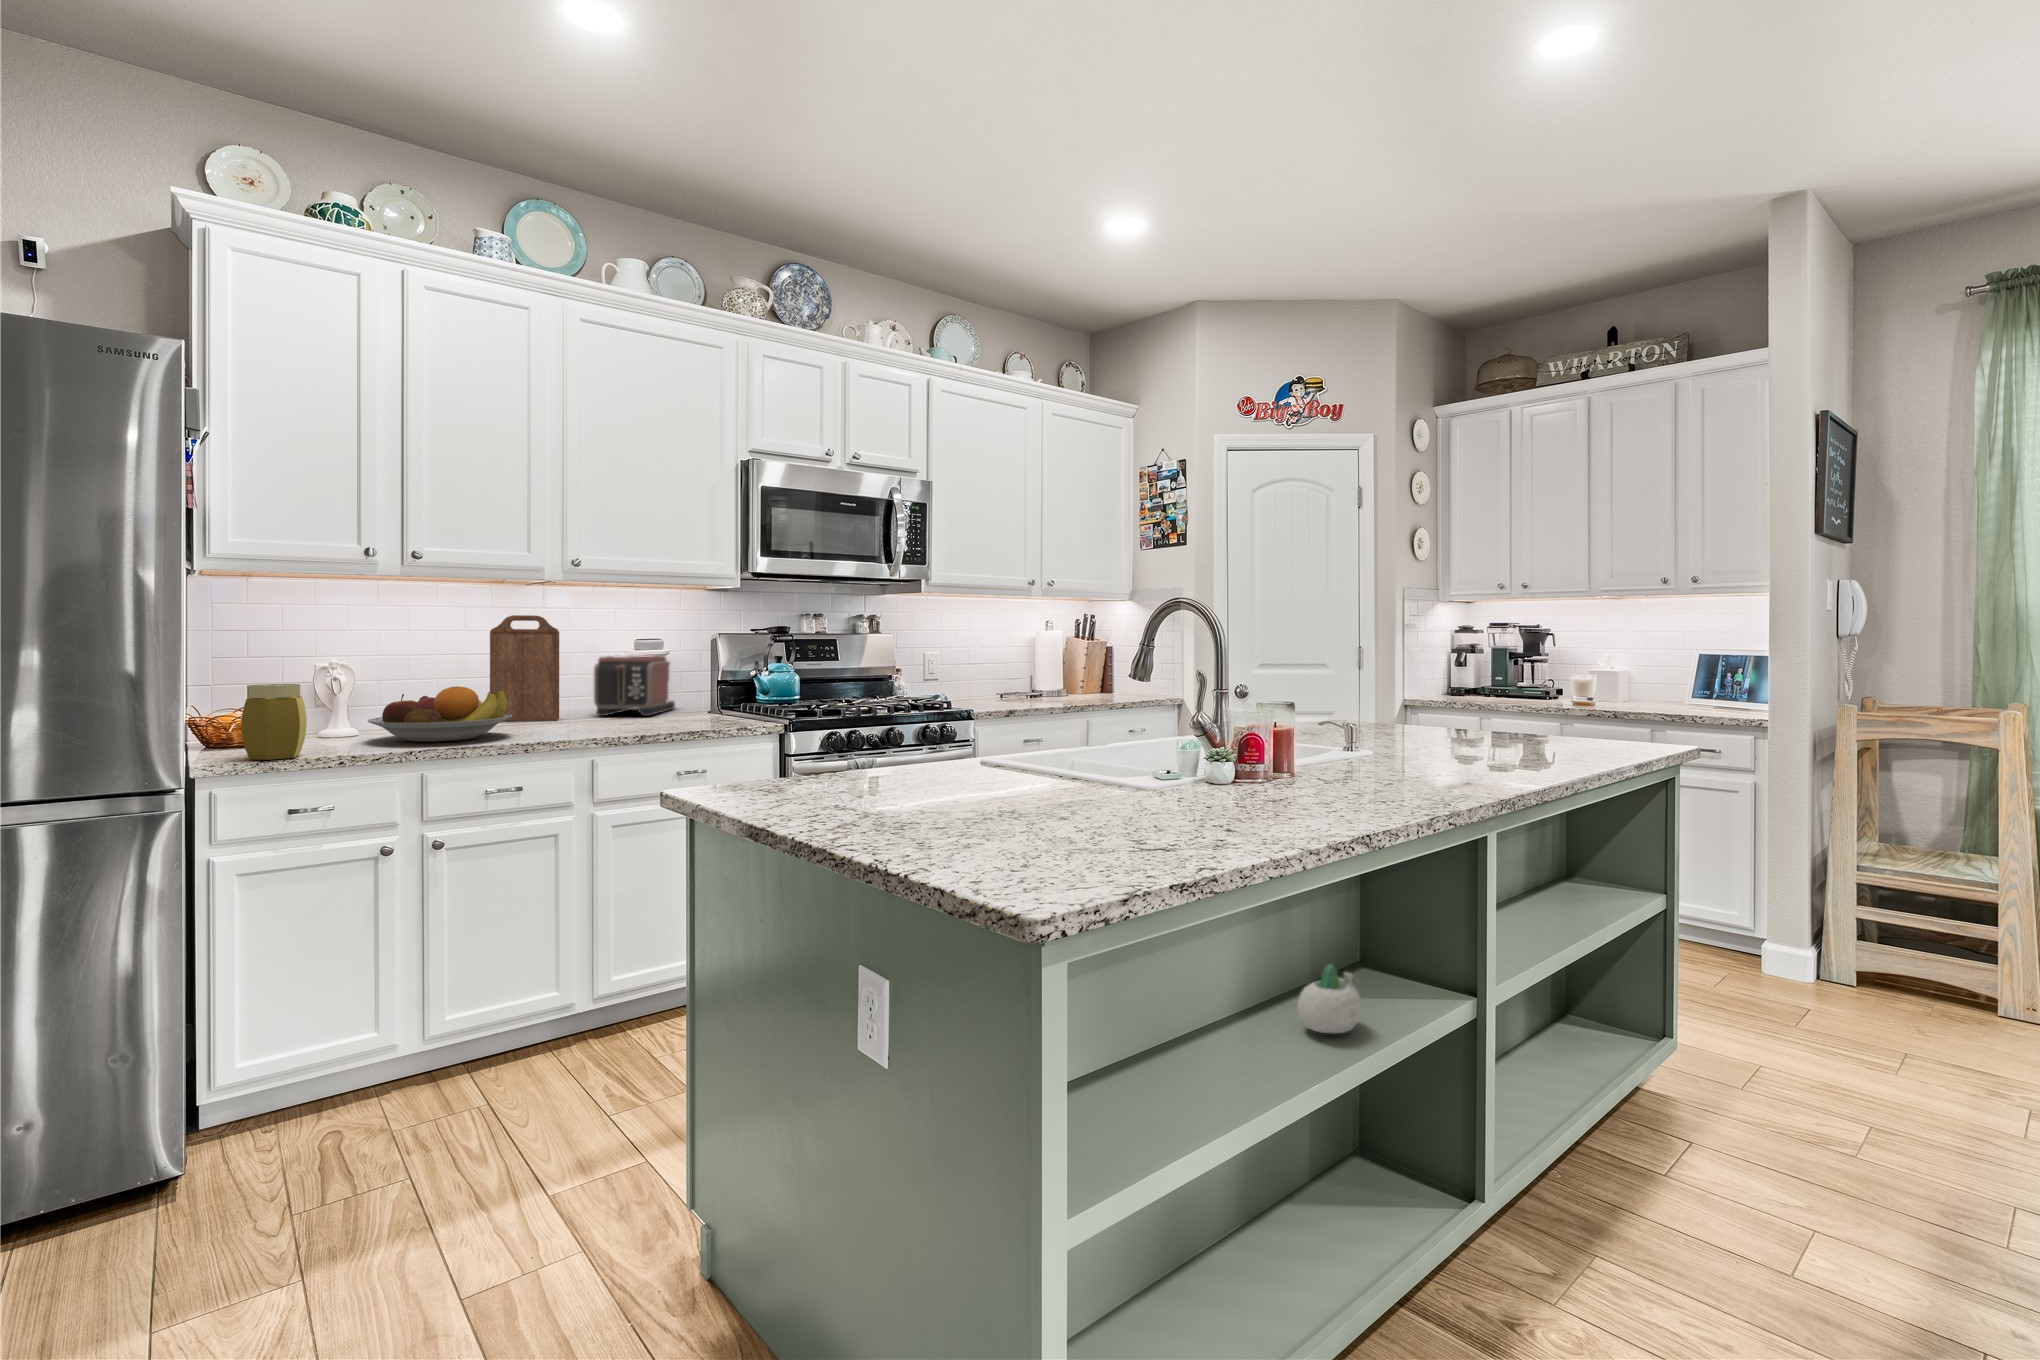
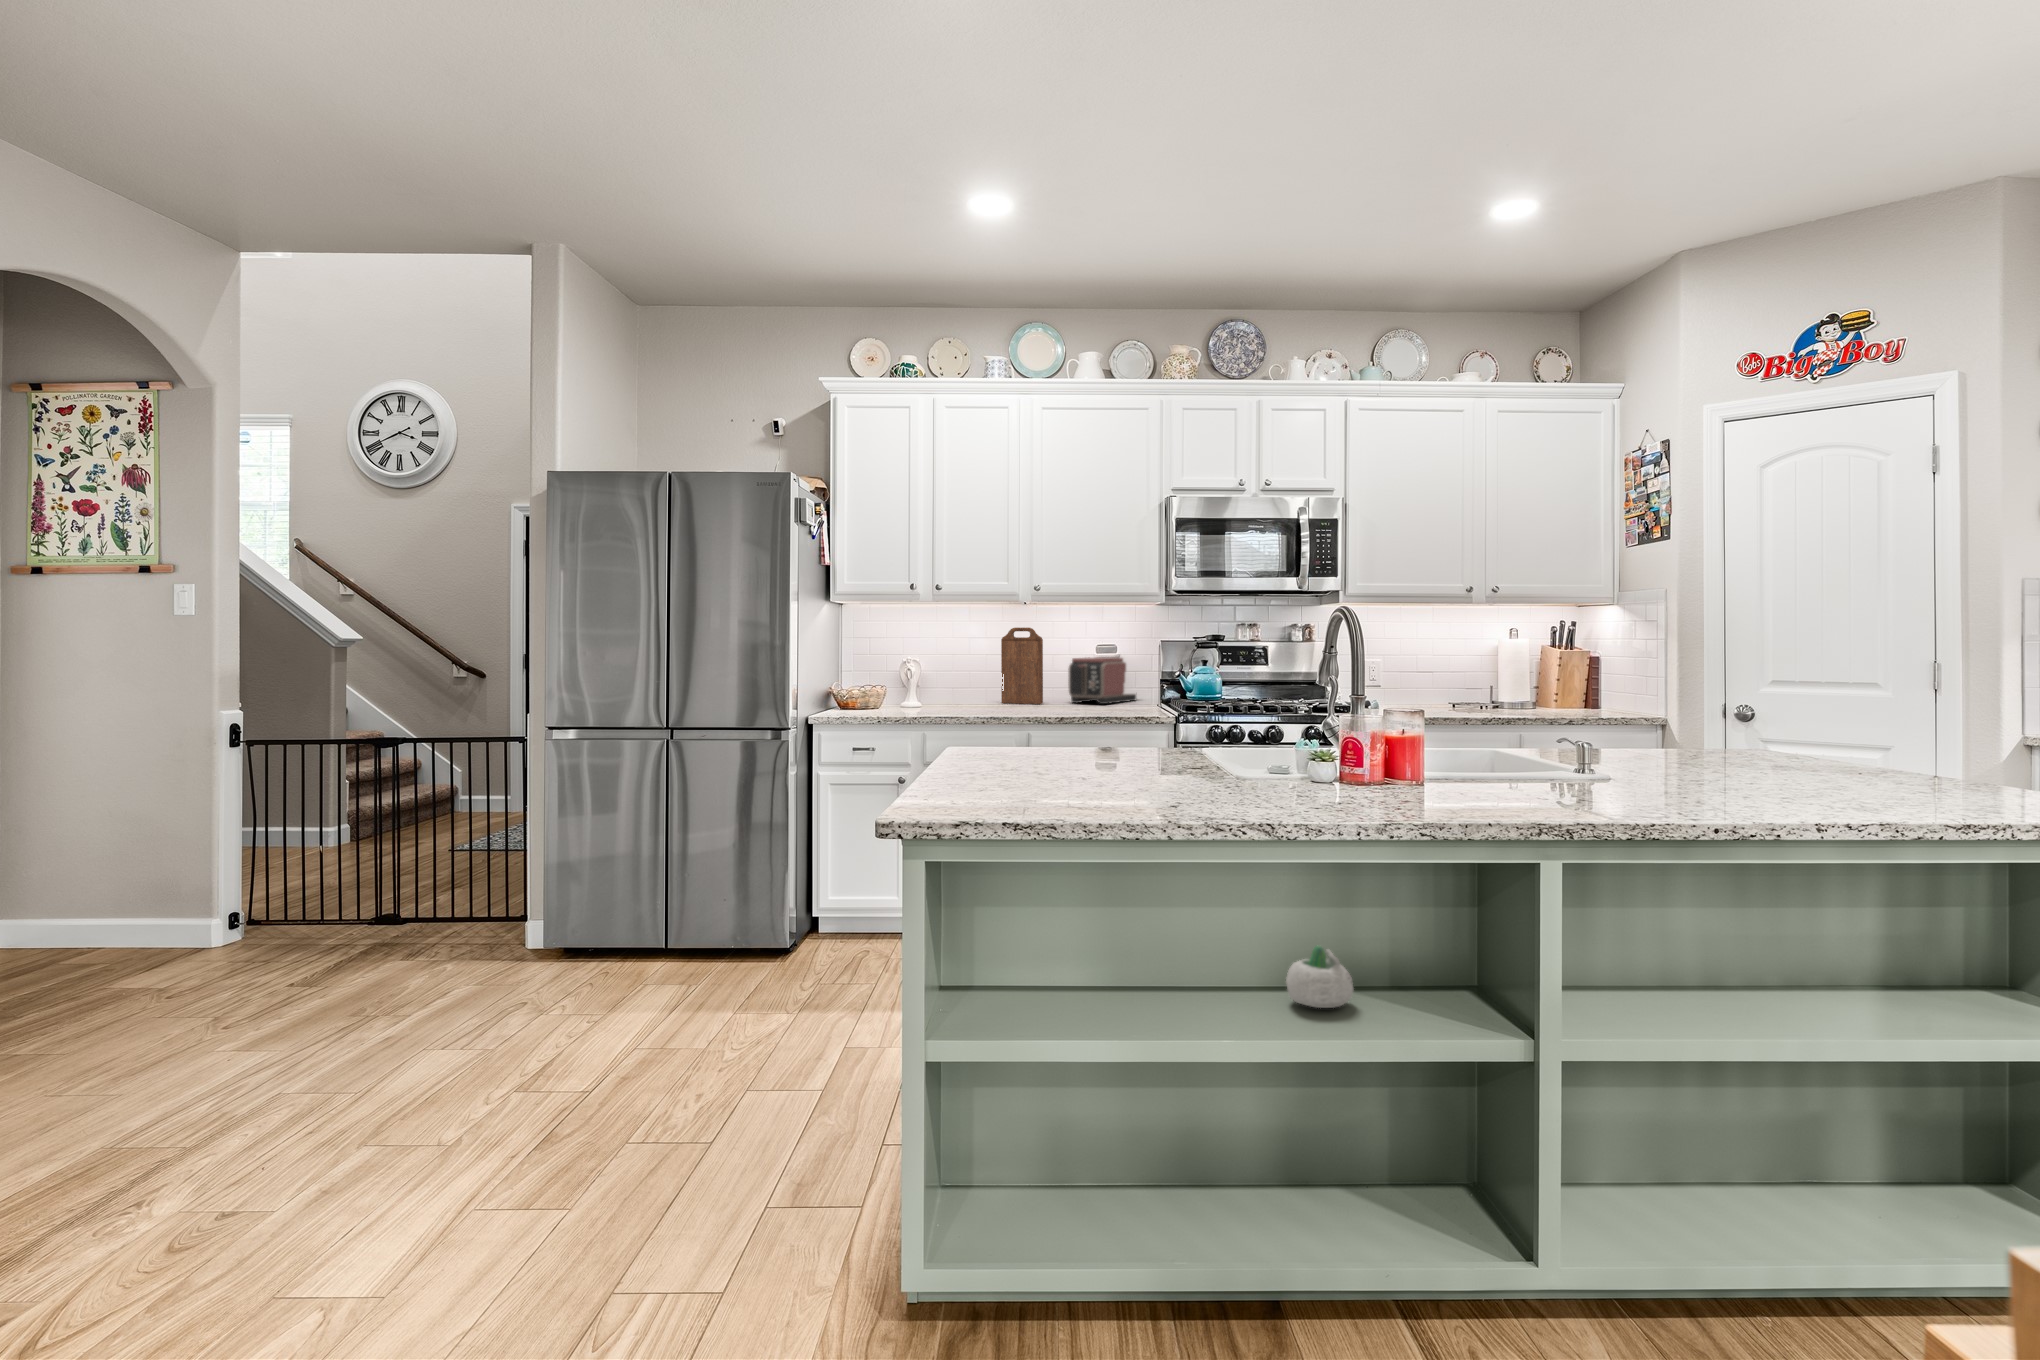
jar: present [241,684,307,760] -> none [833,672,866,718]
fruit bowl: present [368,687,512,742] -> none [908,677,991,713]

